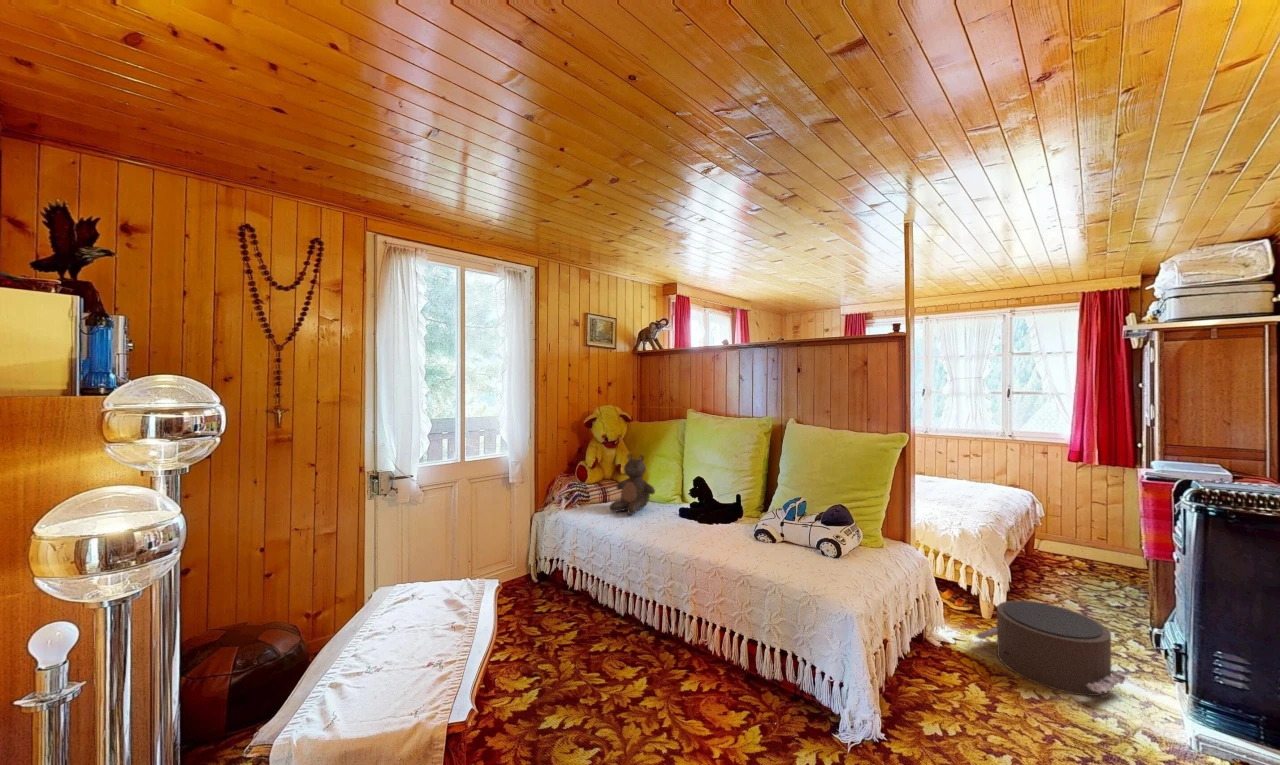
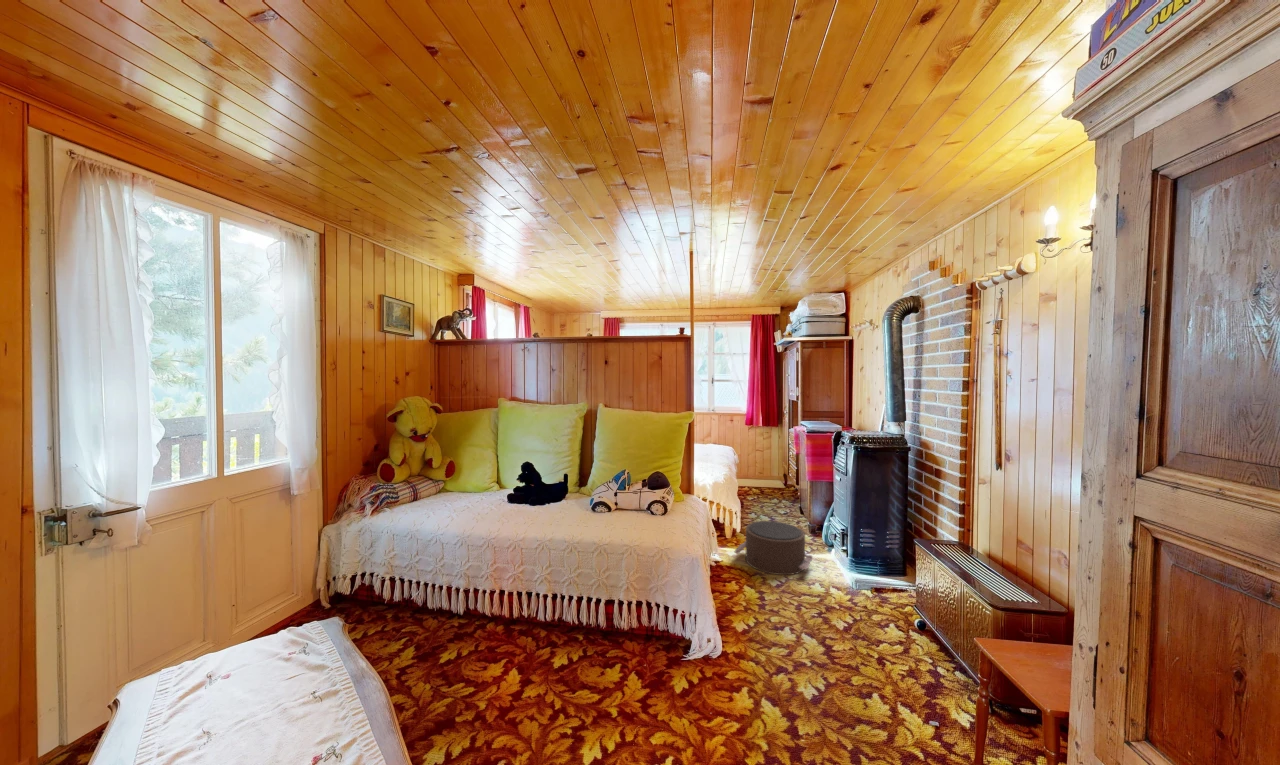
teddy bear: present [610,454,655,515] -> none [435,447,485,510]

